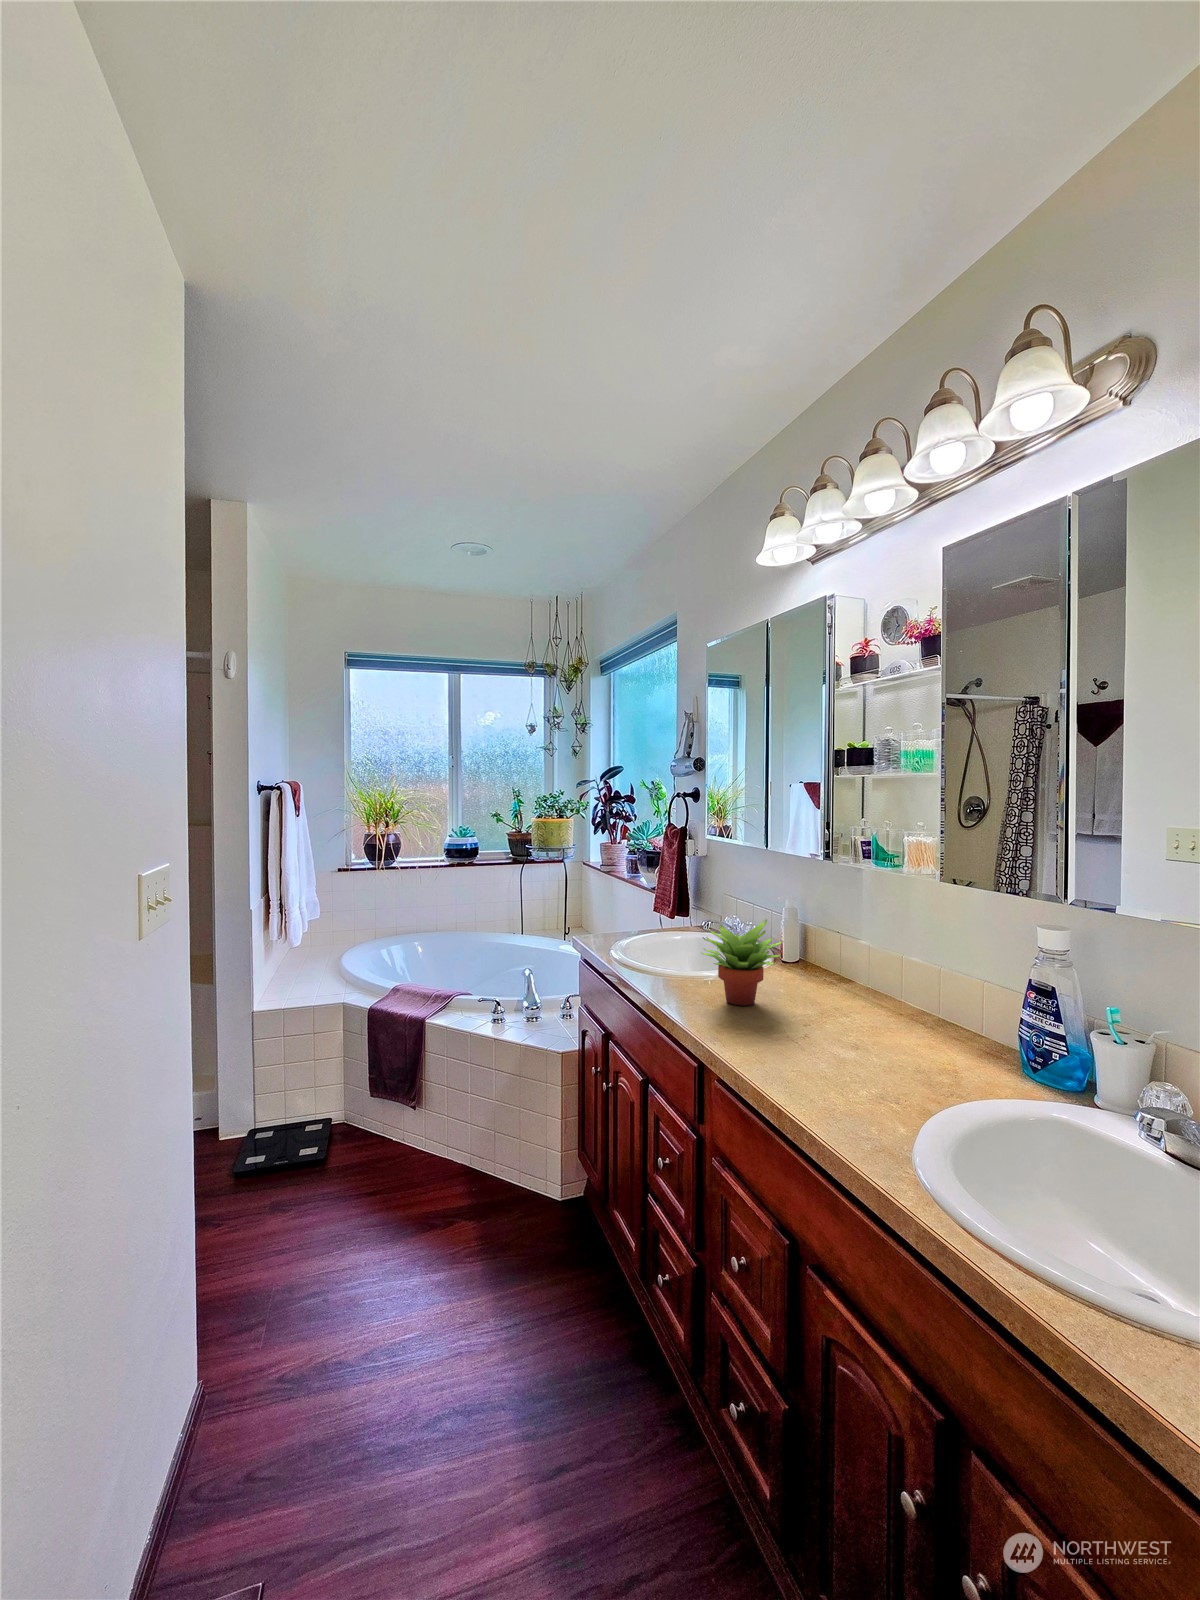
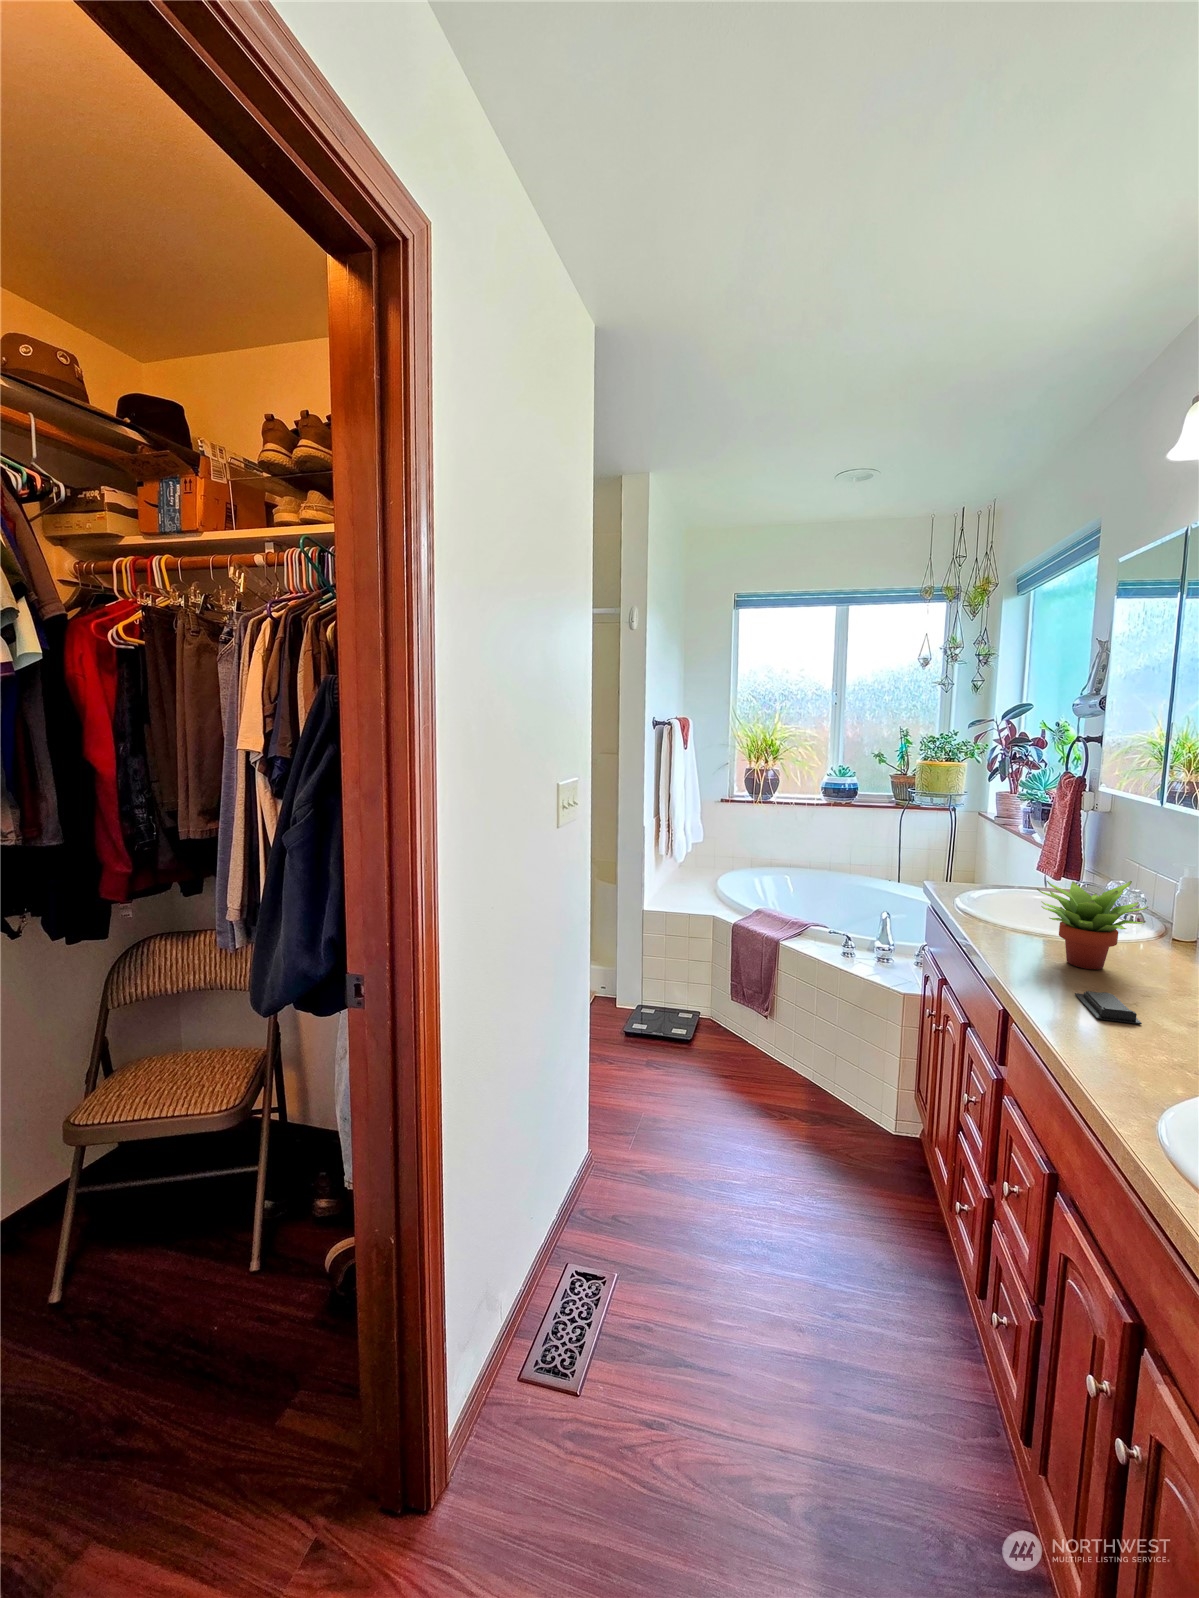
soap bar: none [752,1029,814,1058] -> present [1075,991,1142,1024]

